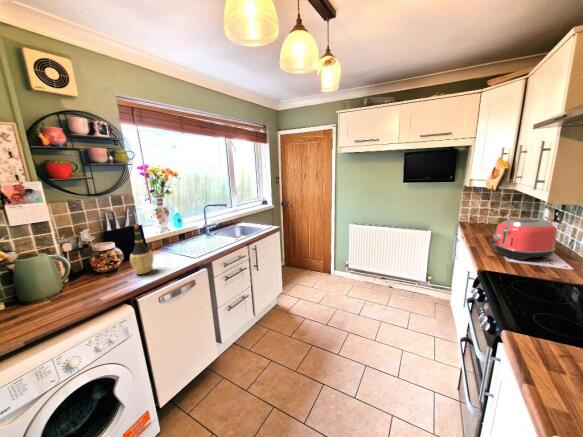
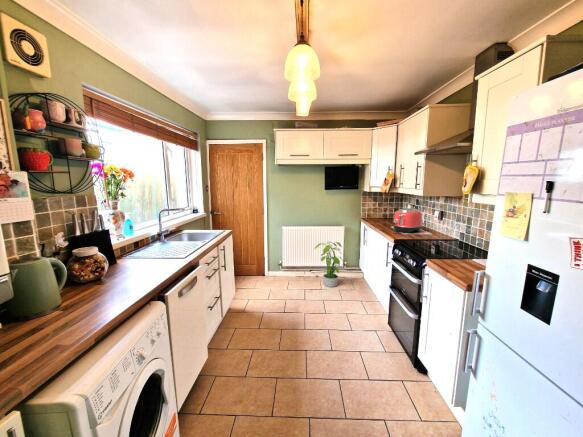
wine bottle: present [130,225,154,274] -> none [133,222,158,275]
potted plant: none [382,246,421,306] -> present [315,242,342,287]

